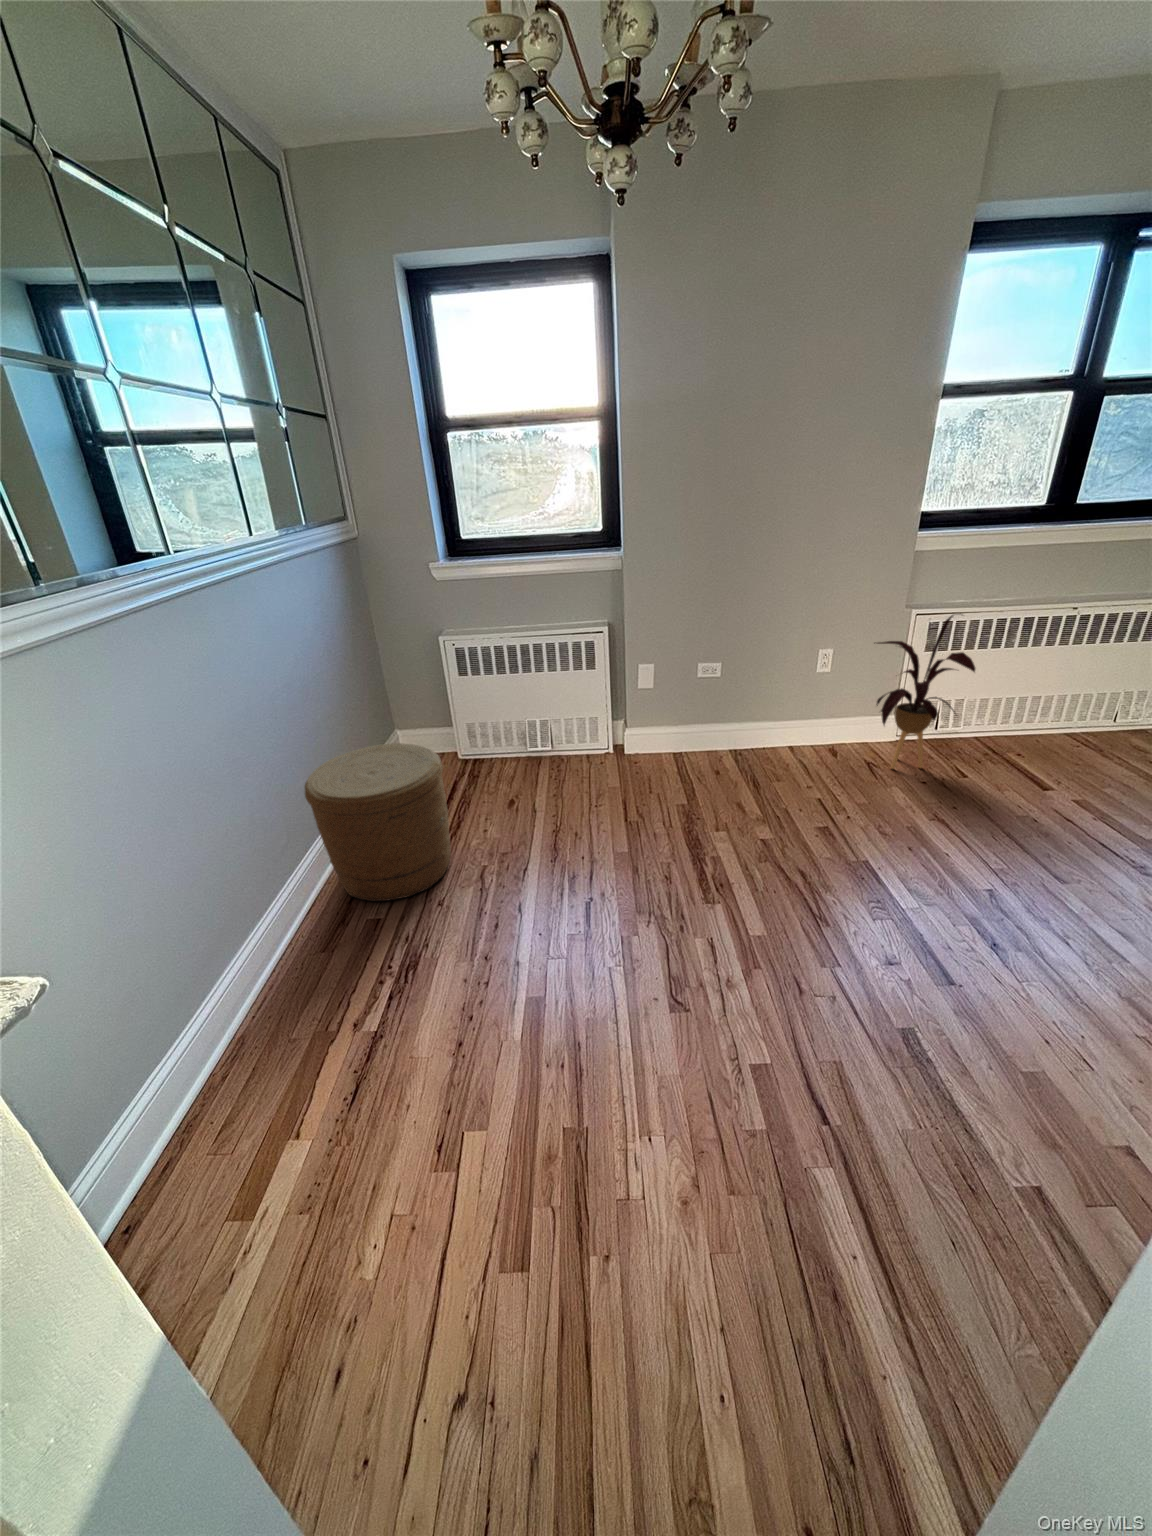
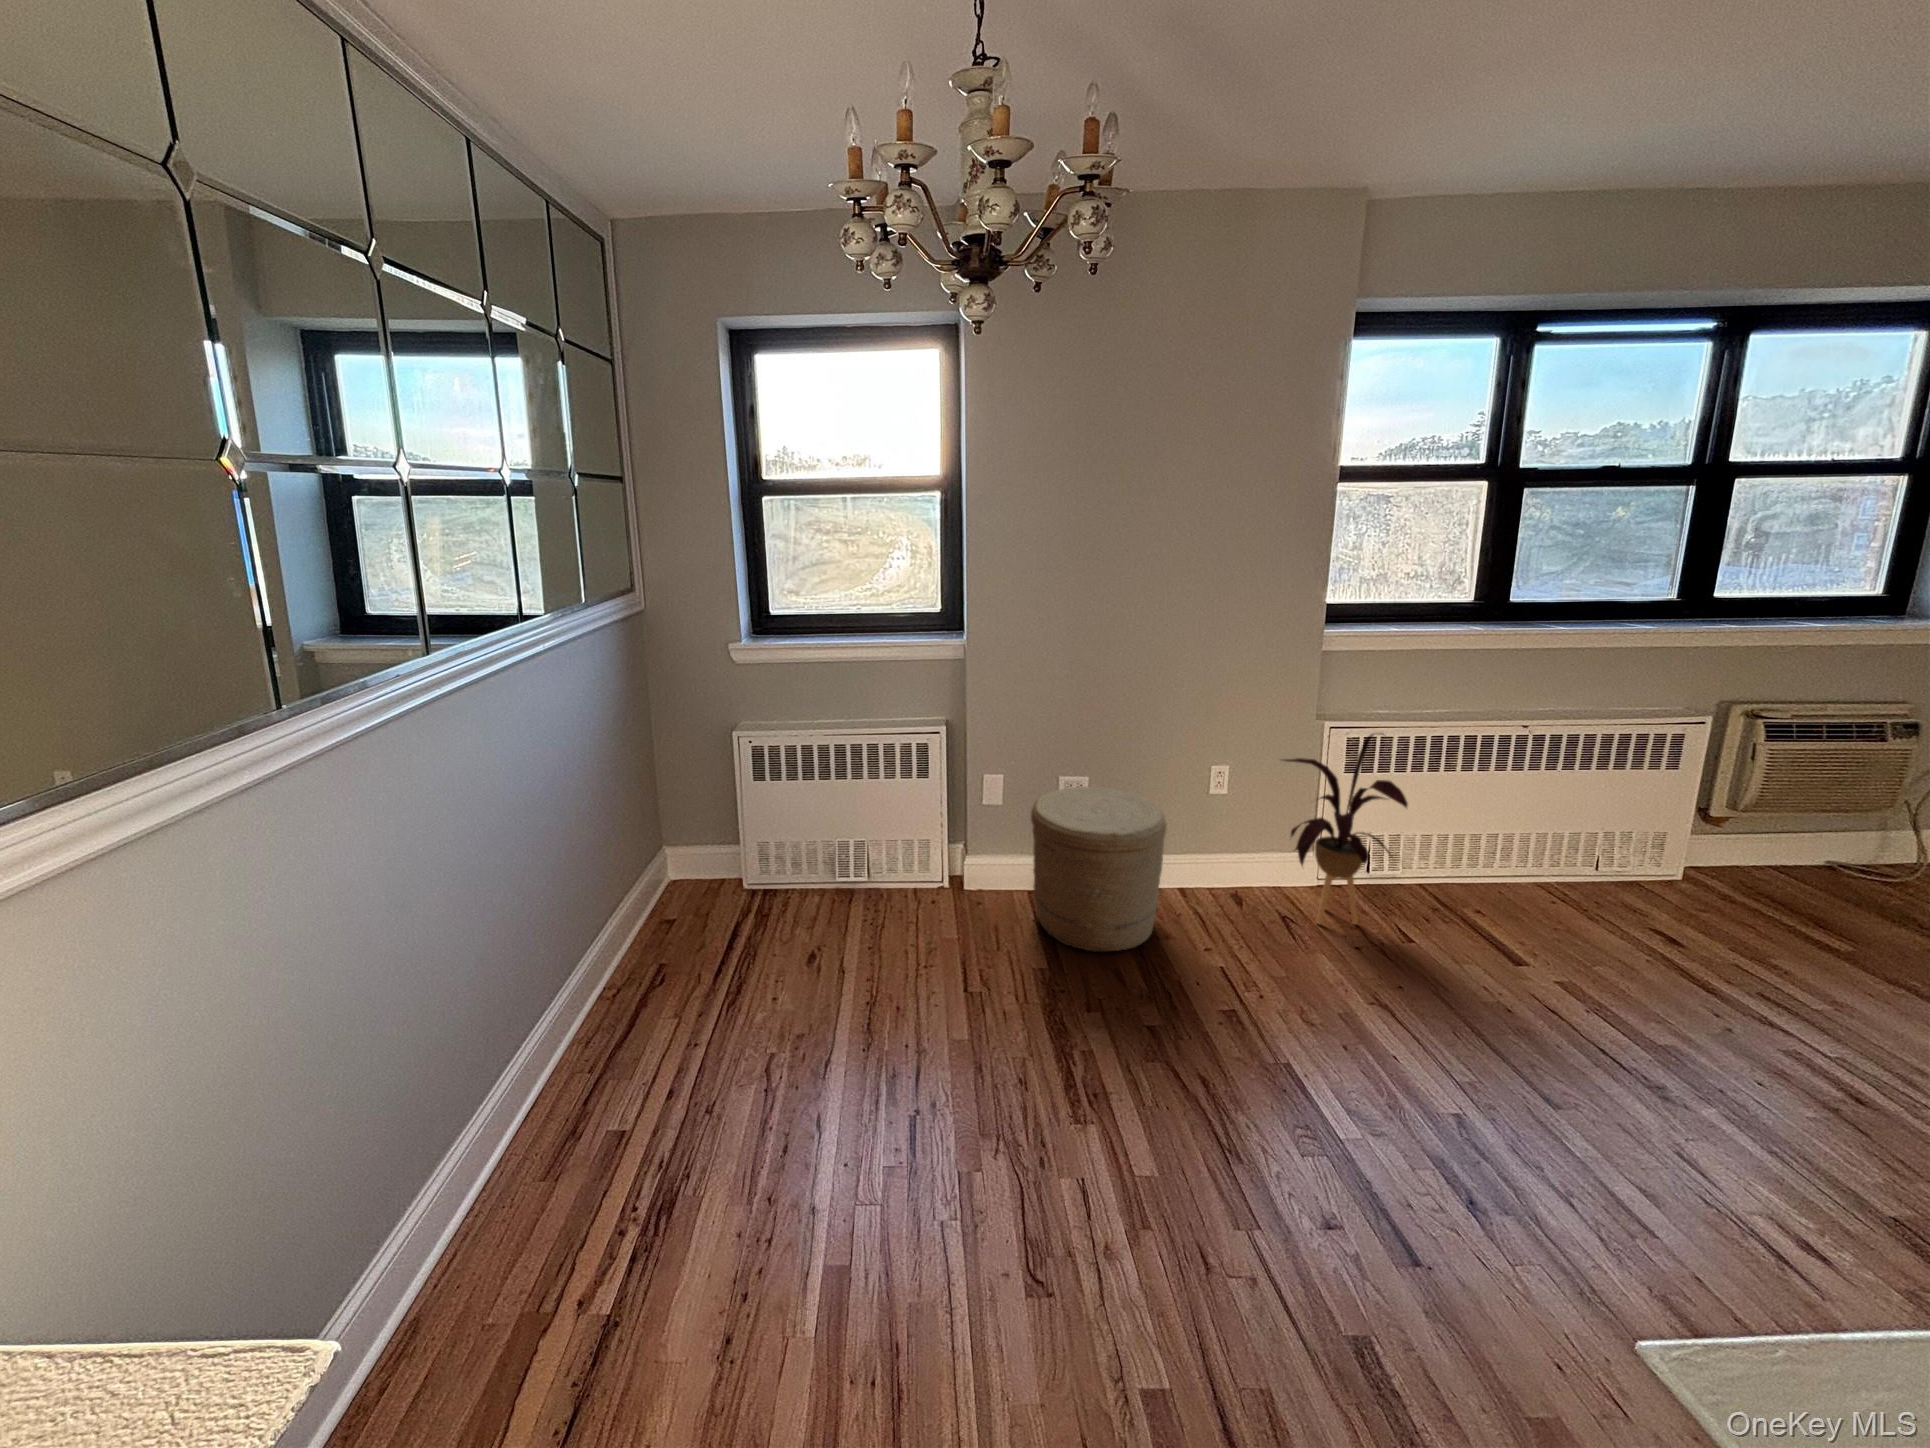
woven basket: present [305,743,451,901] -> present [1031,787,1166,952]

